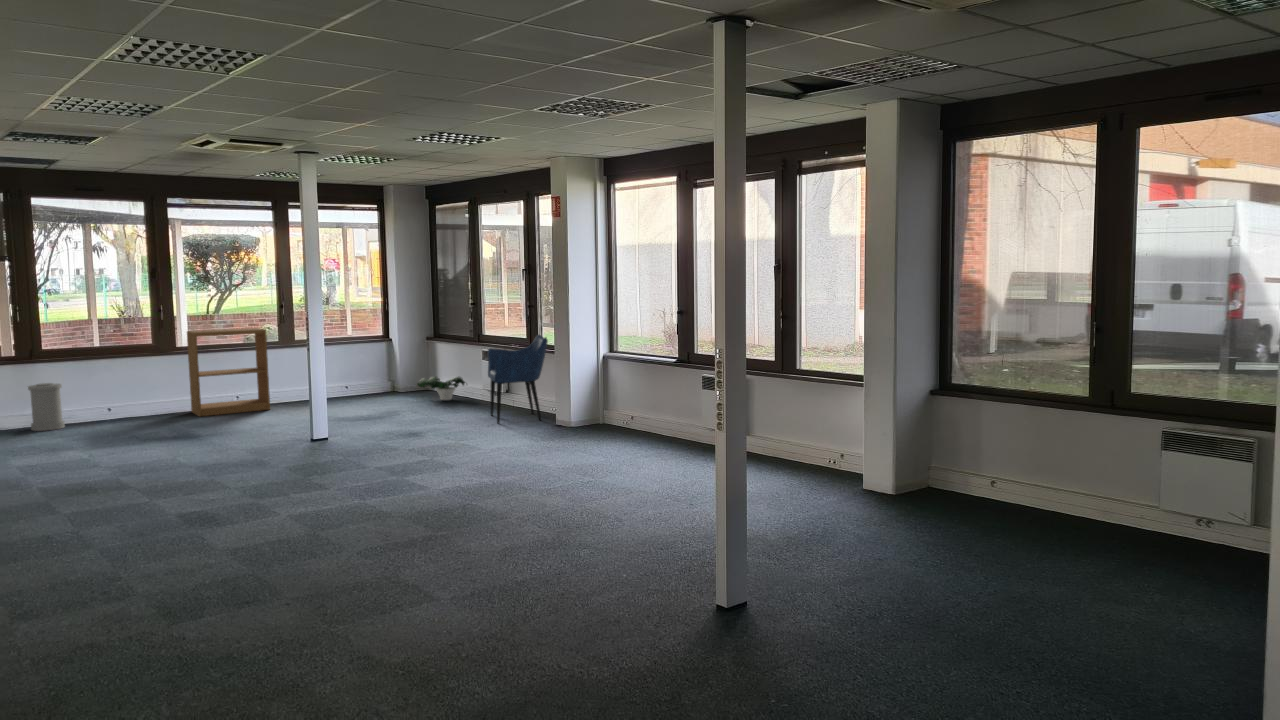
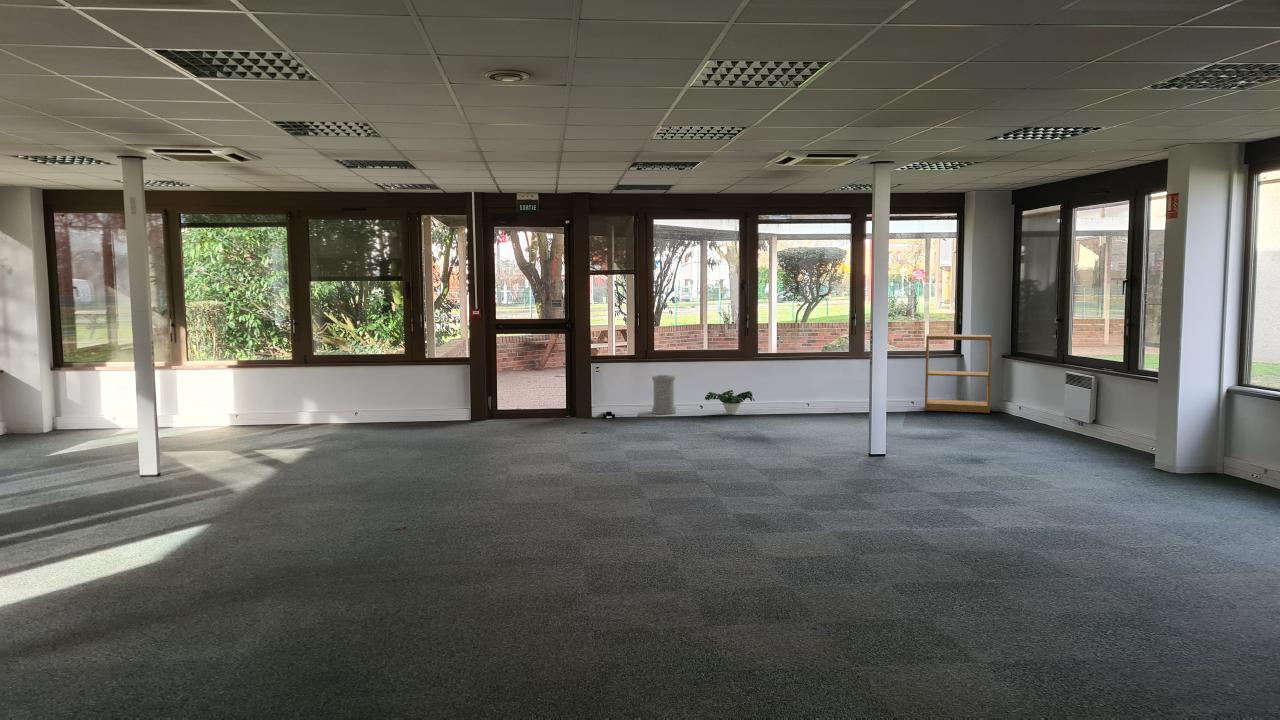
bookshelf: present [187,328,270,417] -> present [925,334,992,413]
armchair: present [488,335,548,423] -> none [1070,358,1149,458]
potted plant: present [417,376,465,400] -> present [705,390,755,414]

